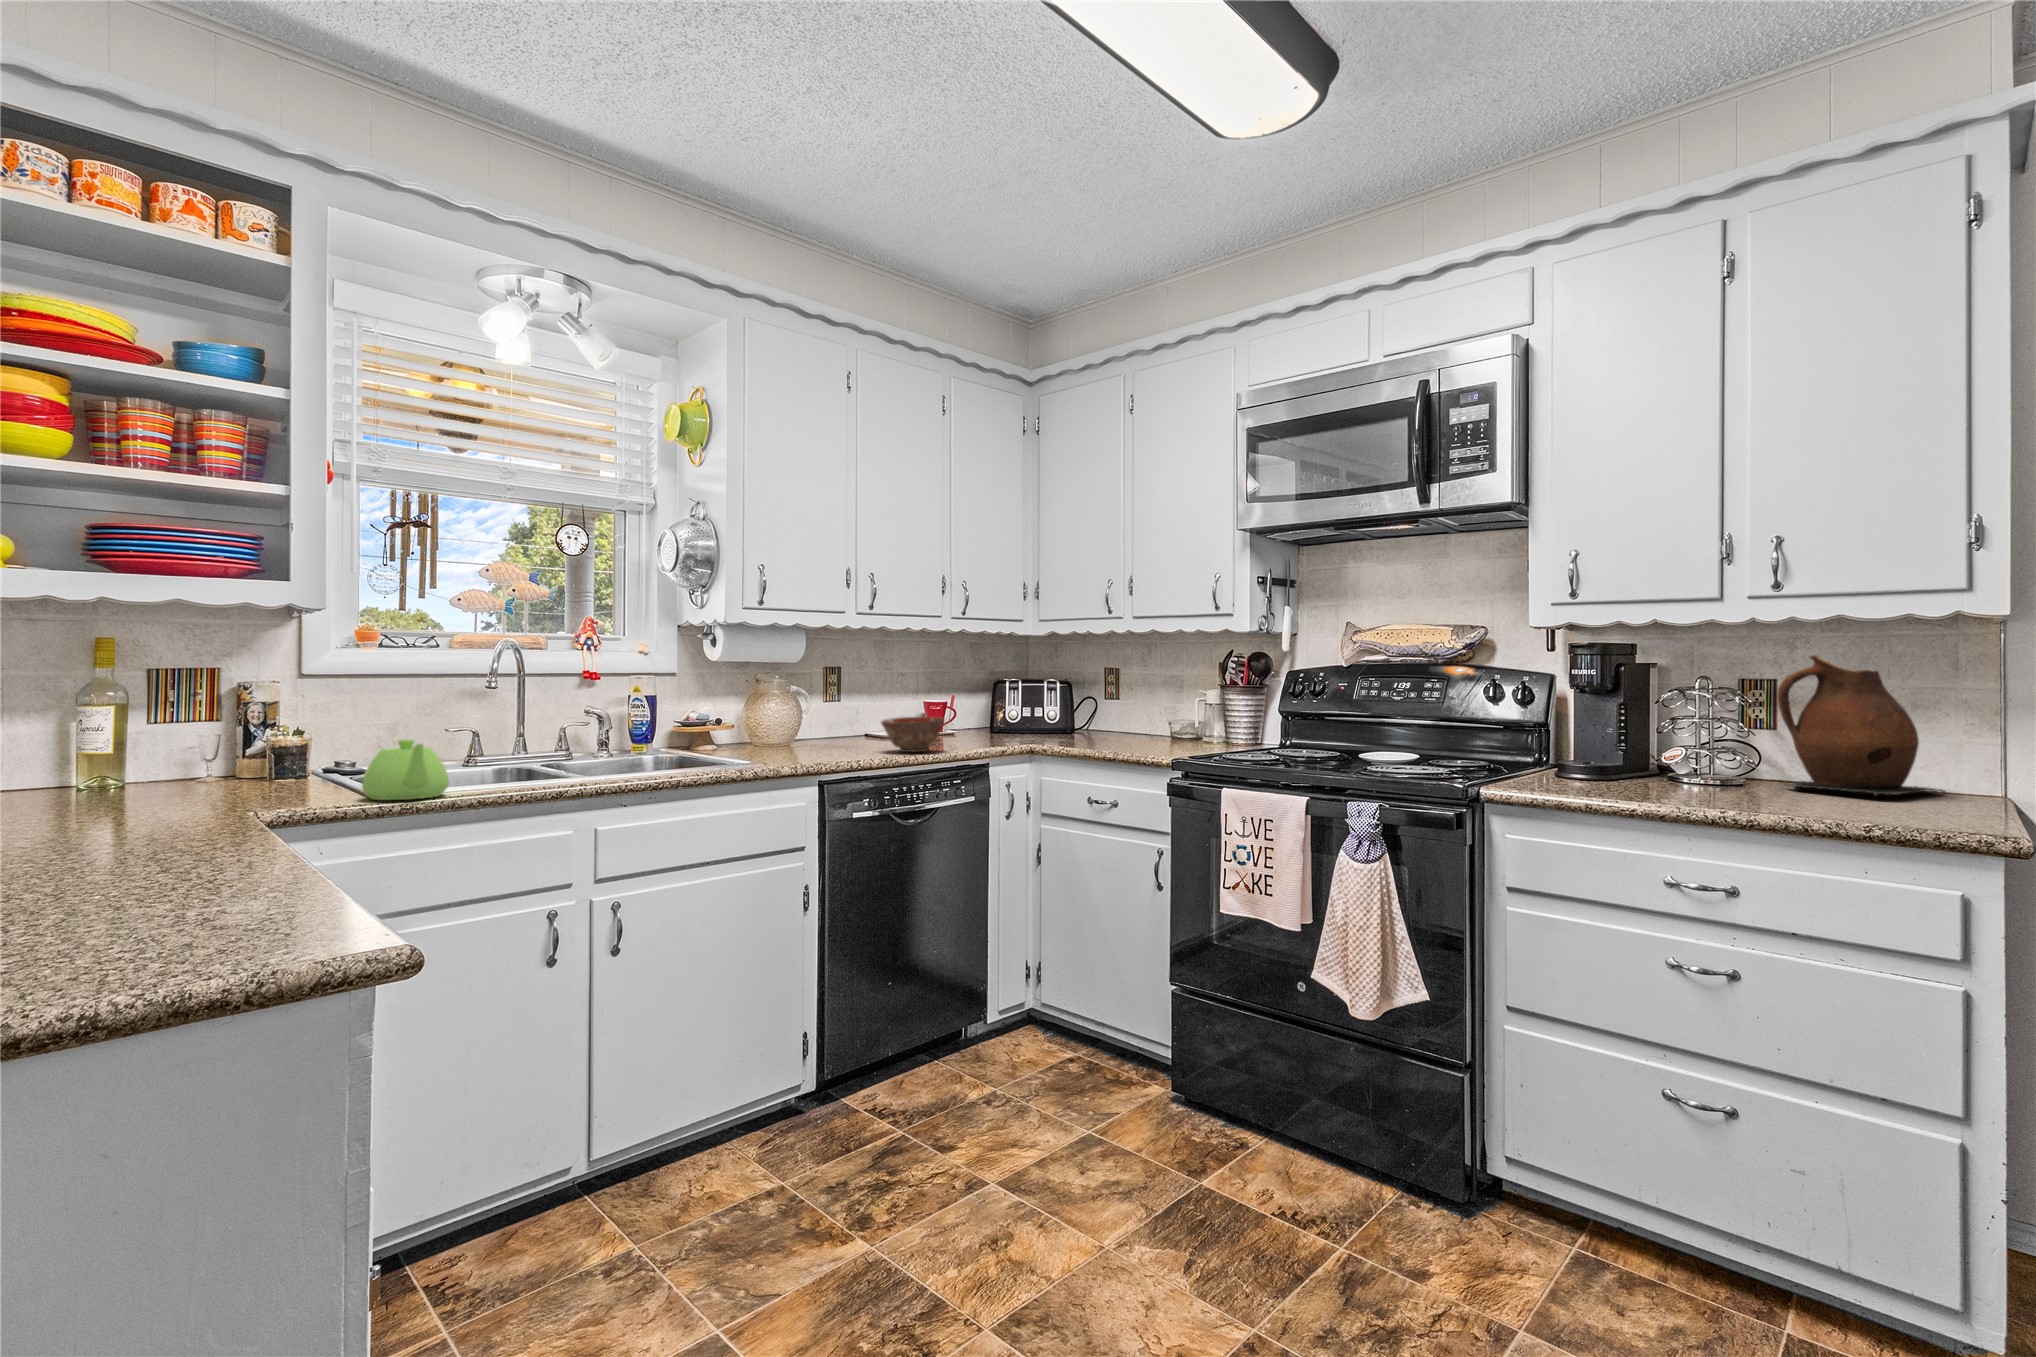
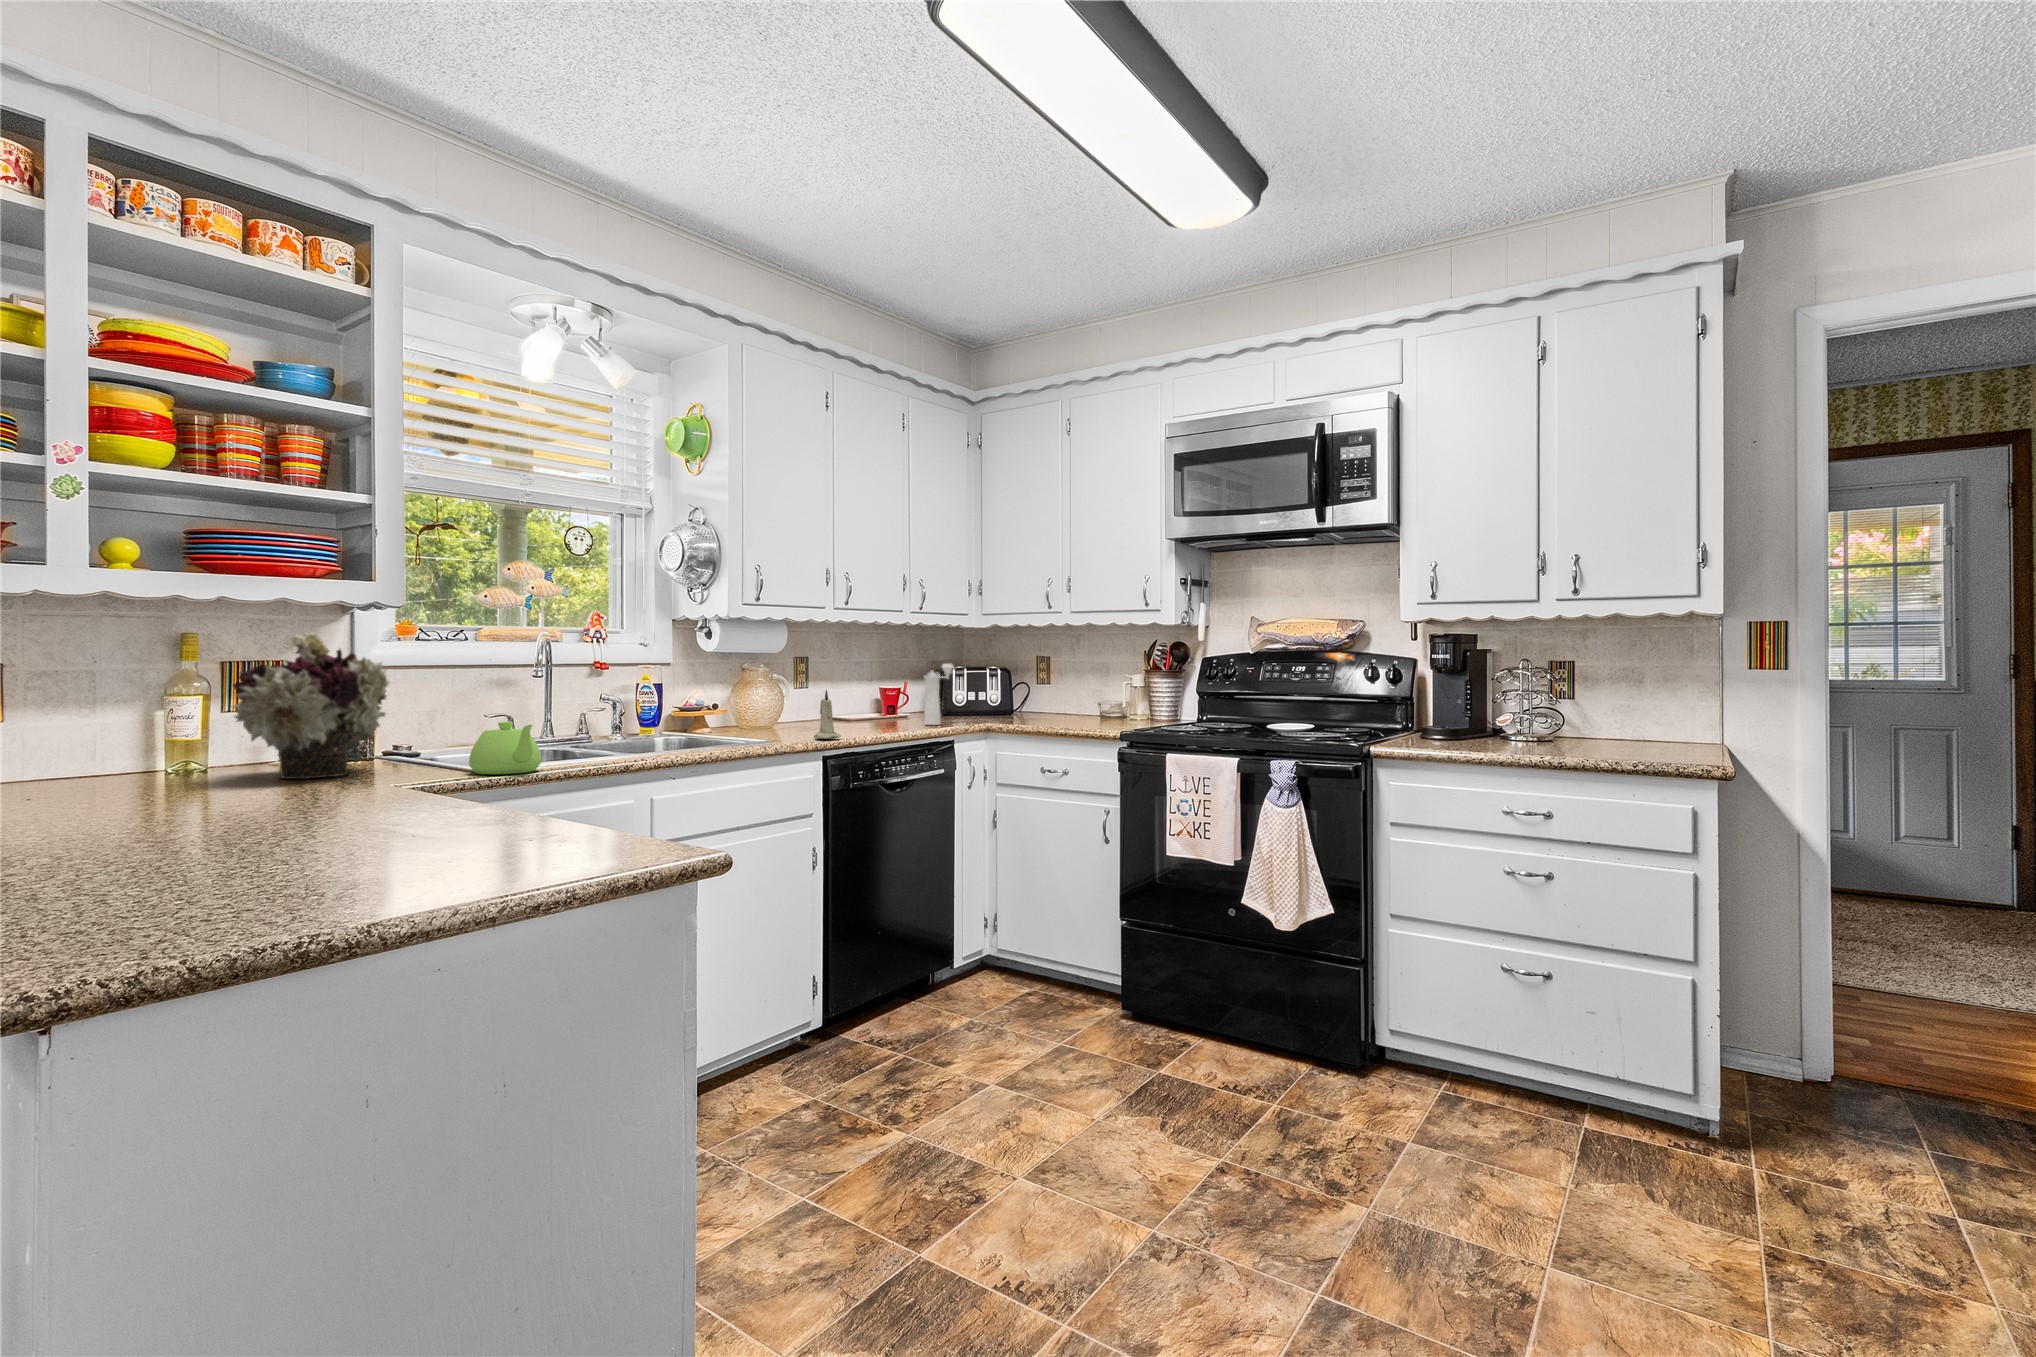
flower arrangement: none [89,636,300,800] -> present [232,632,389,779]
ceramic pitcher: present [1778,655,1945,796] -> none [1578,644,1688,747]
pepper mill: none [970,676,1007,745] -> present [924,664,953,725]
candle: none [820,704,851,760] -> present [814,690,841,739]
ceramic bowl: present [881,717,944,752] -> none [854,700,912,732]

